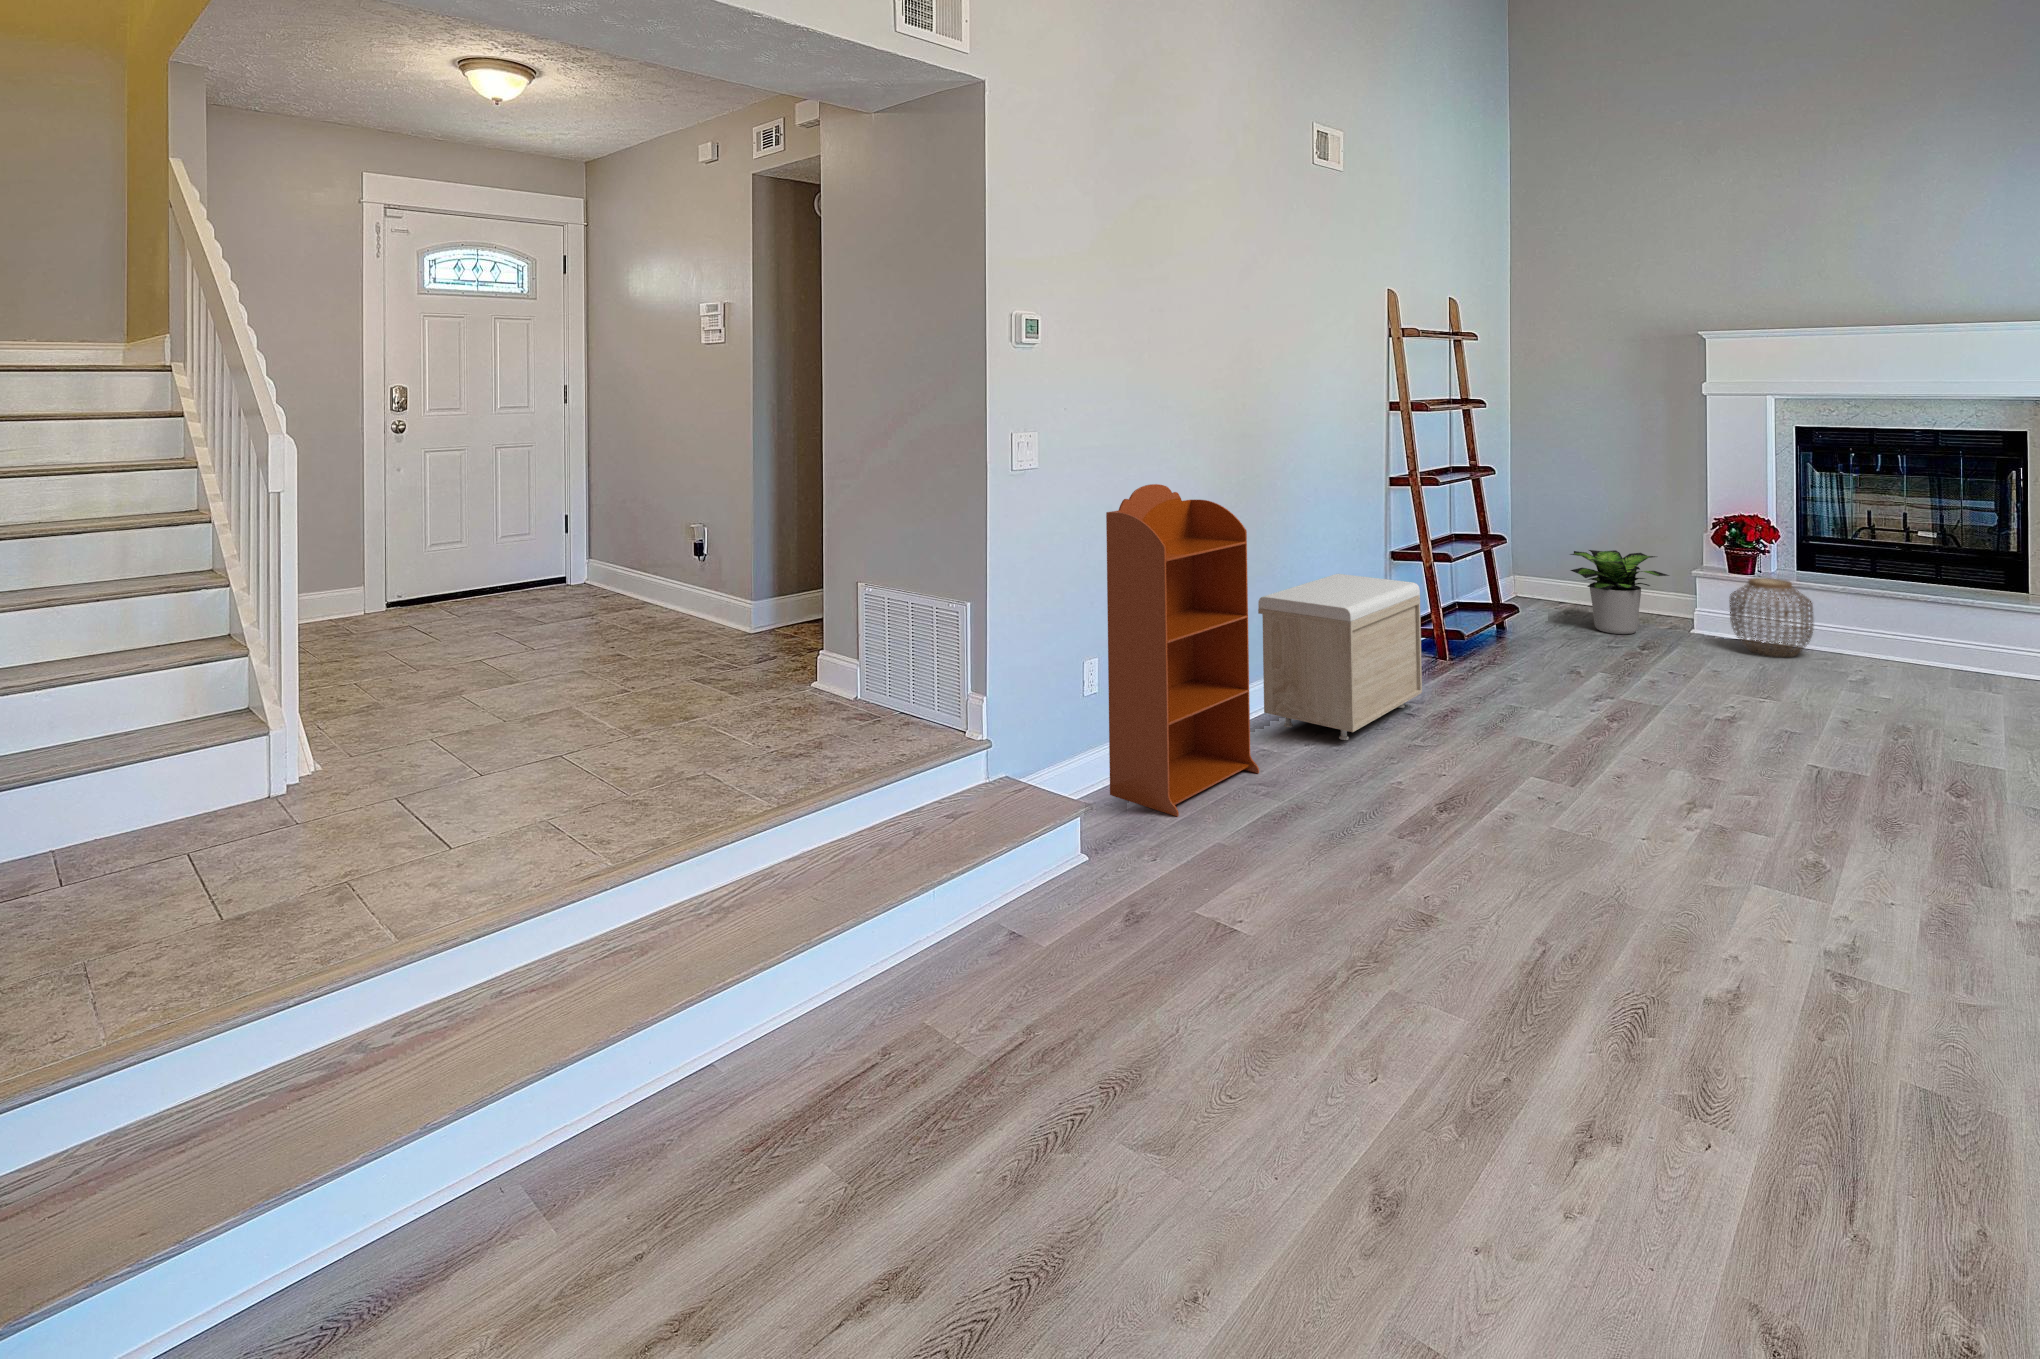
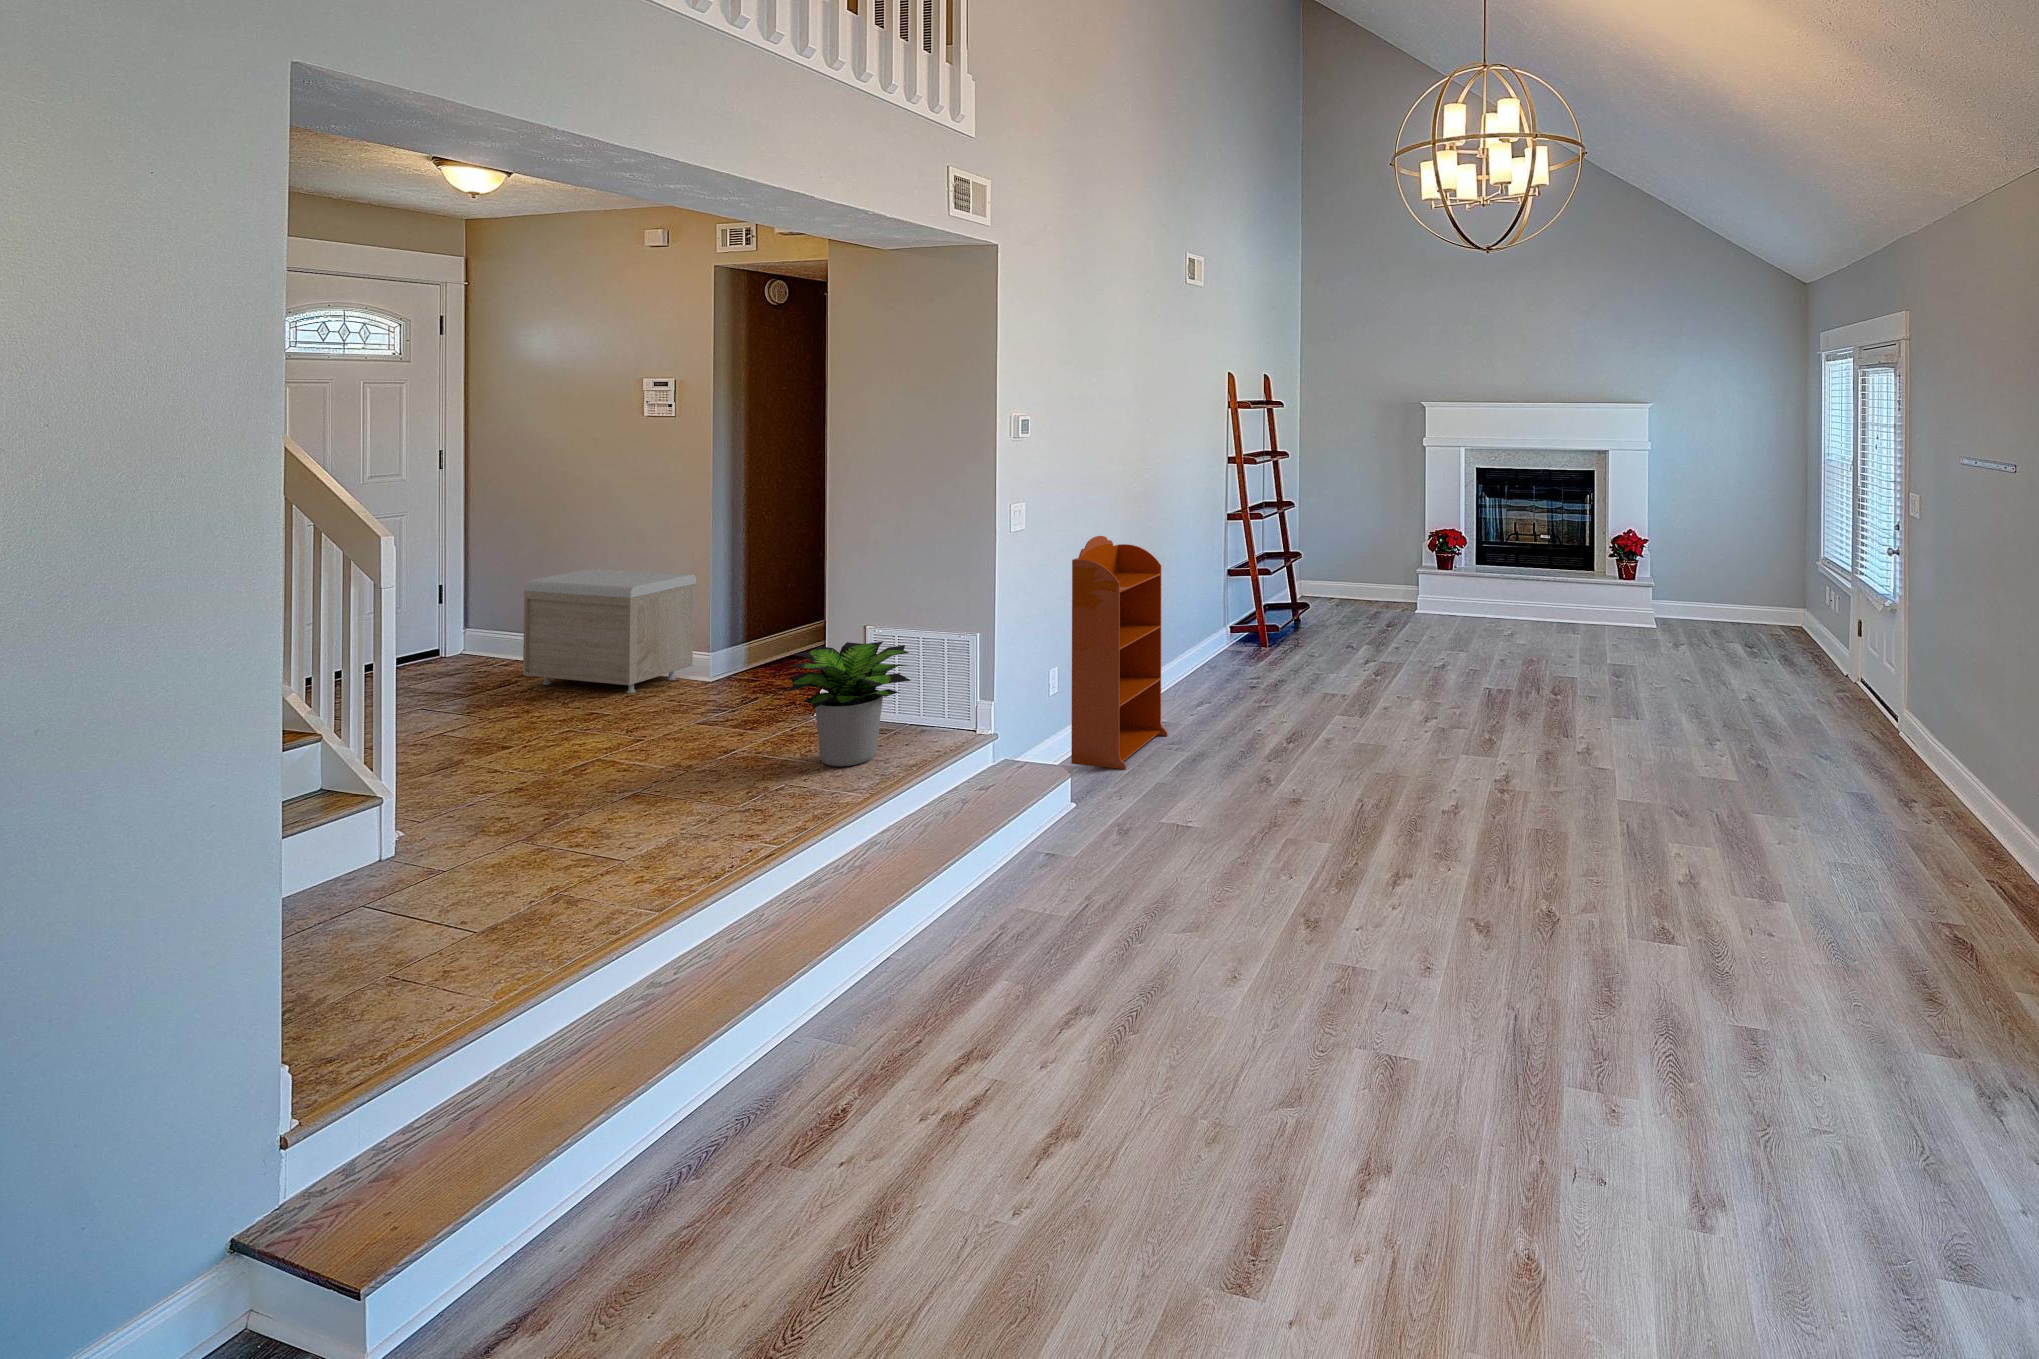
potted plant: present [1570,550,1669,634] -> present [788,641,911,766]
storage bench: present [1258,574,1422,740] -> present [523,569,696,693]
woven basket: present [1729,578,1813,657] -> none [1439,570,1486,622]

